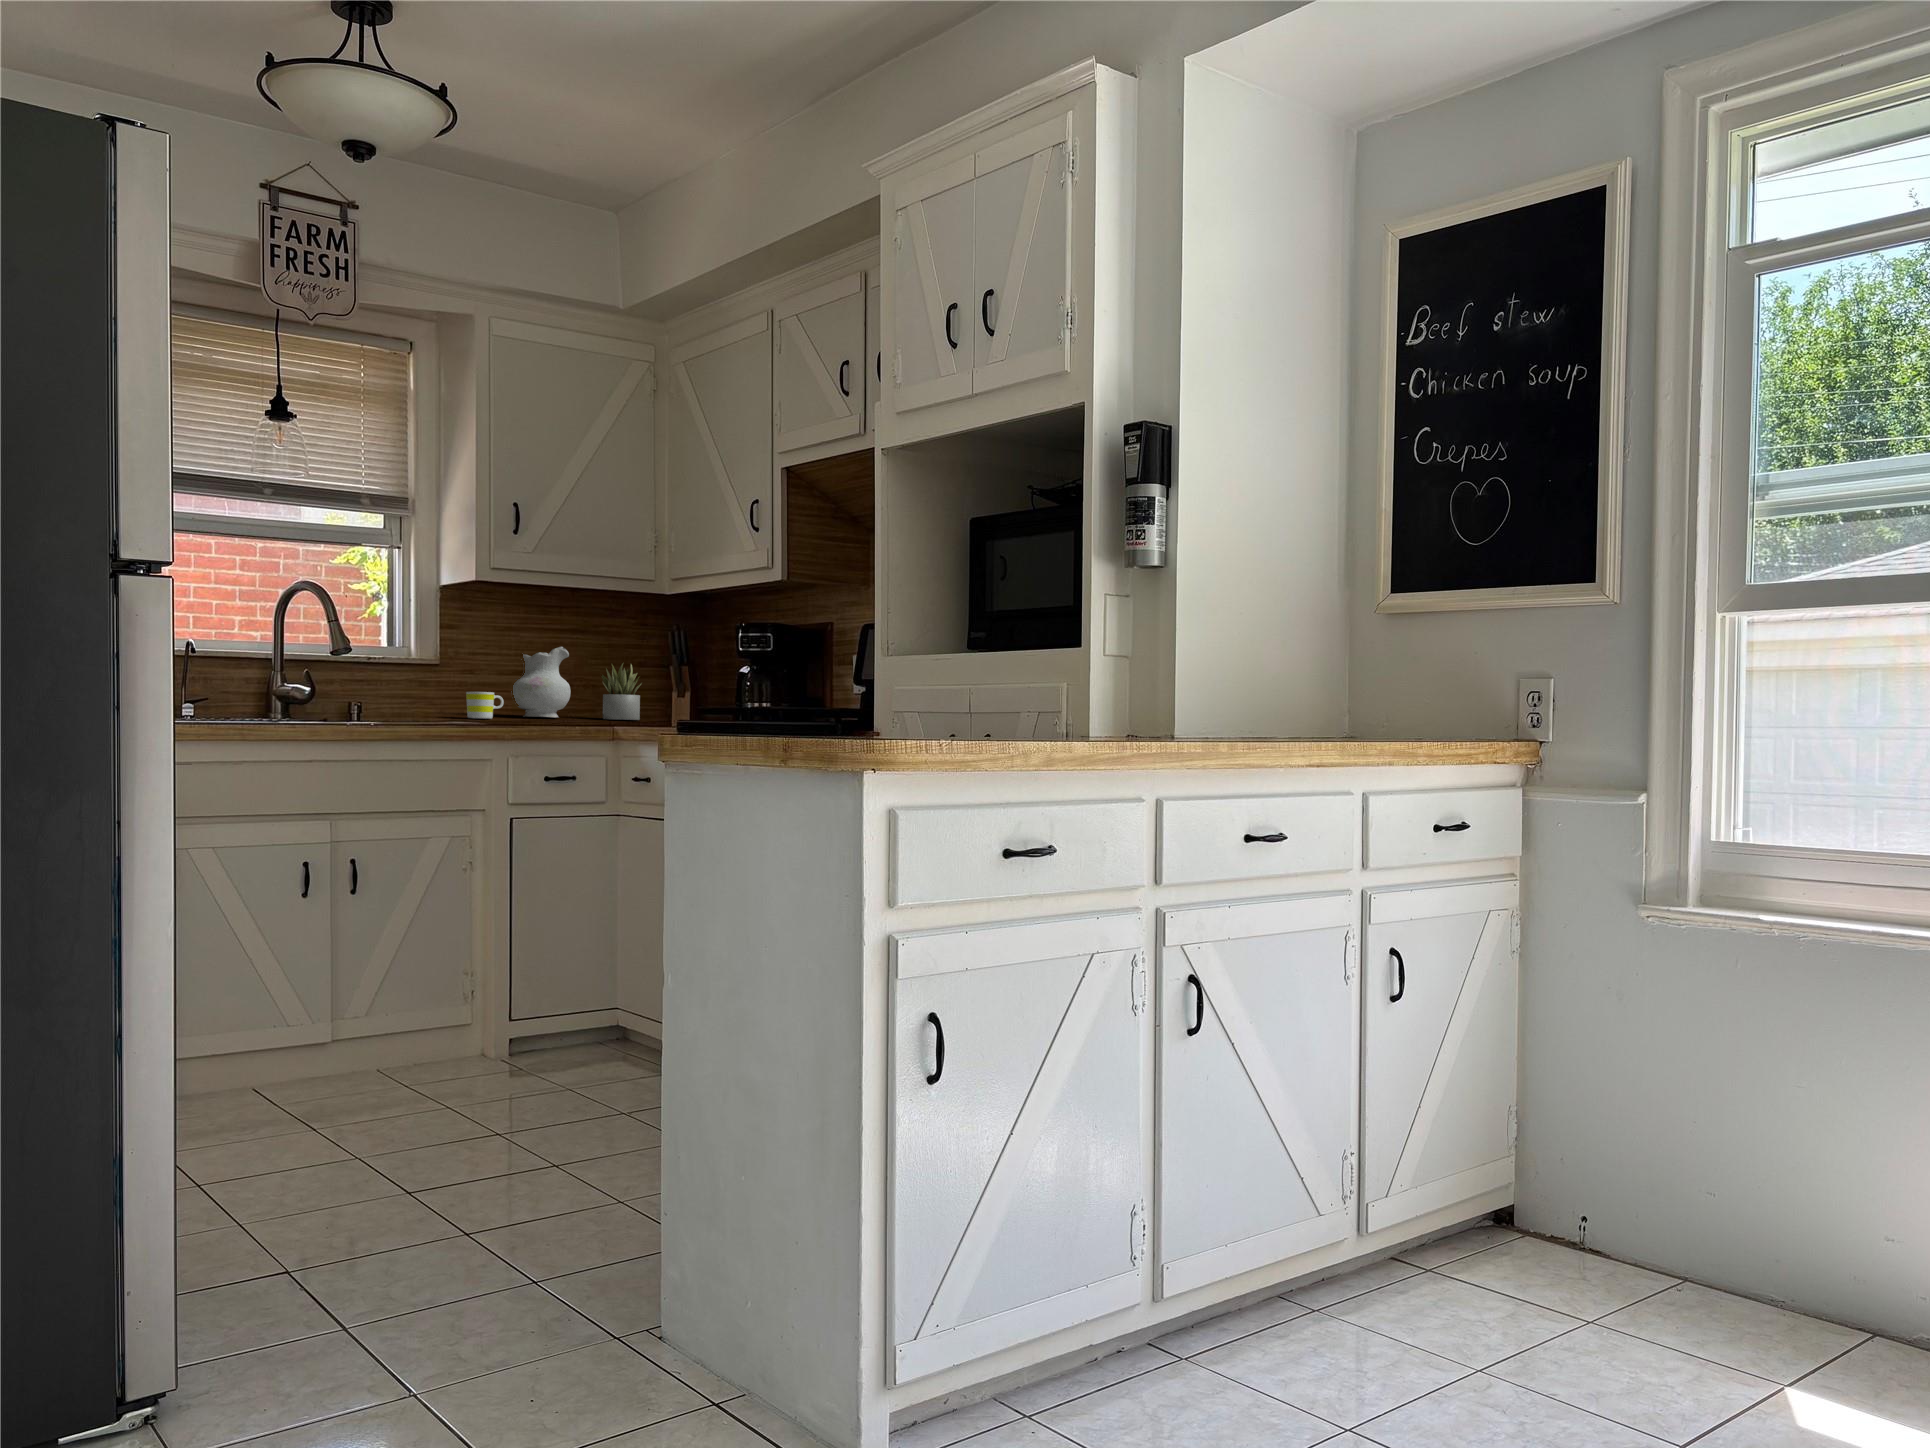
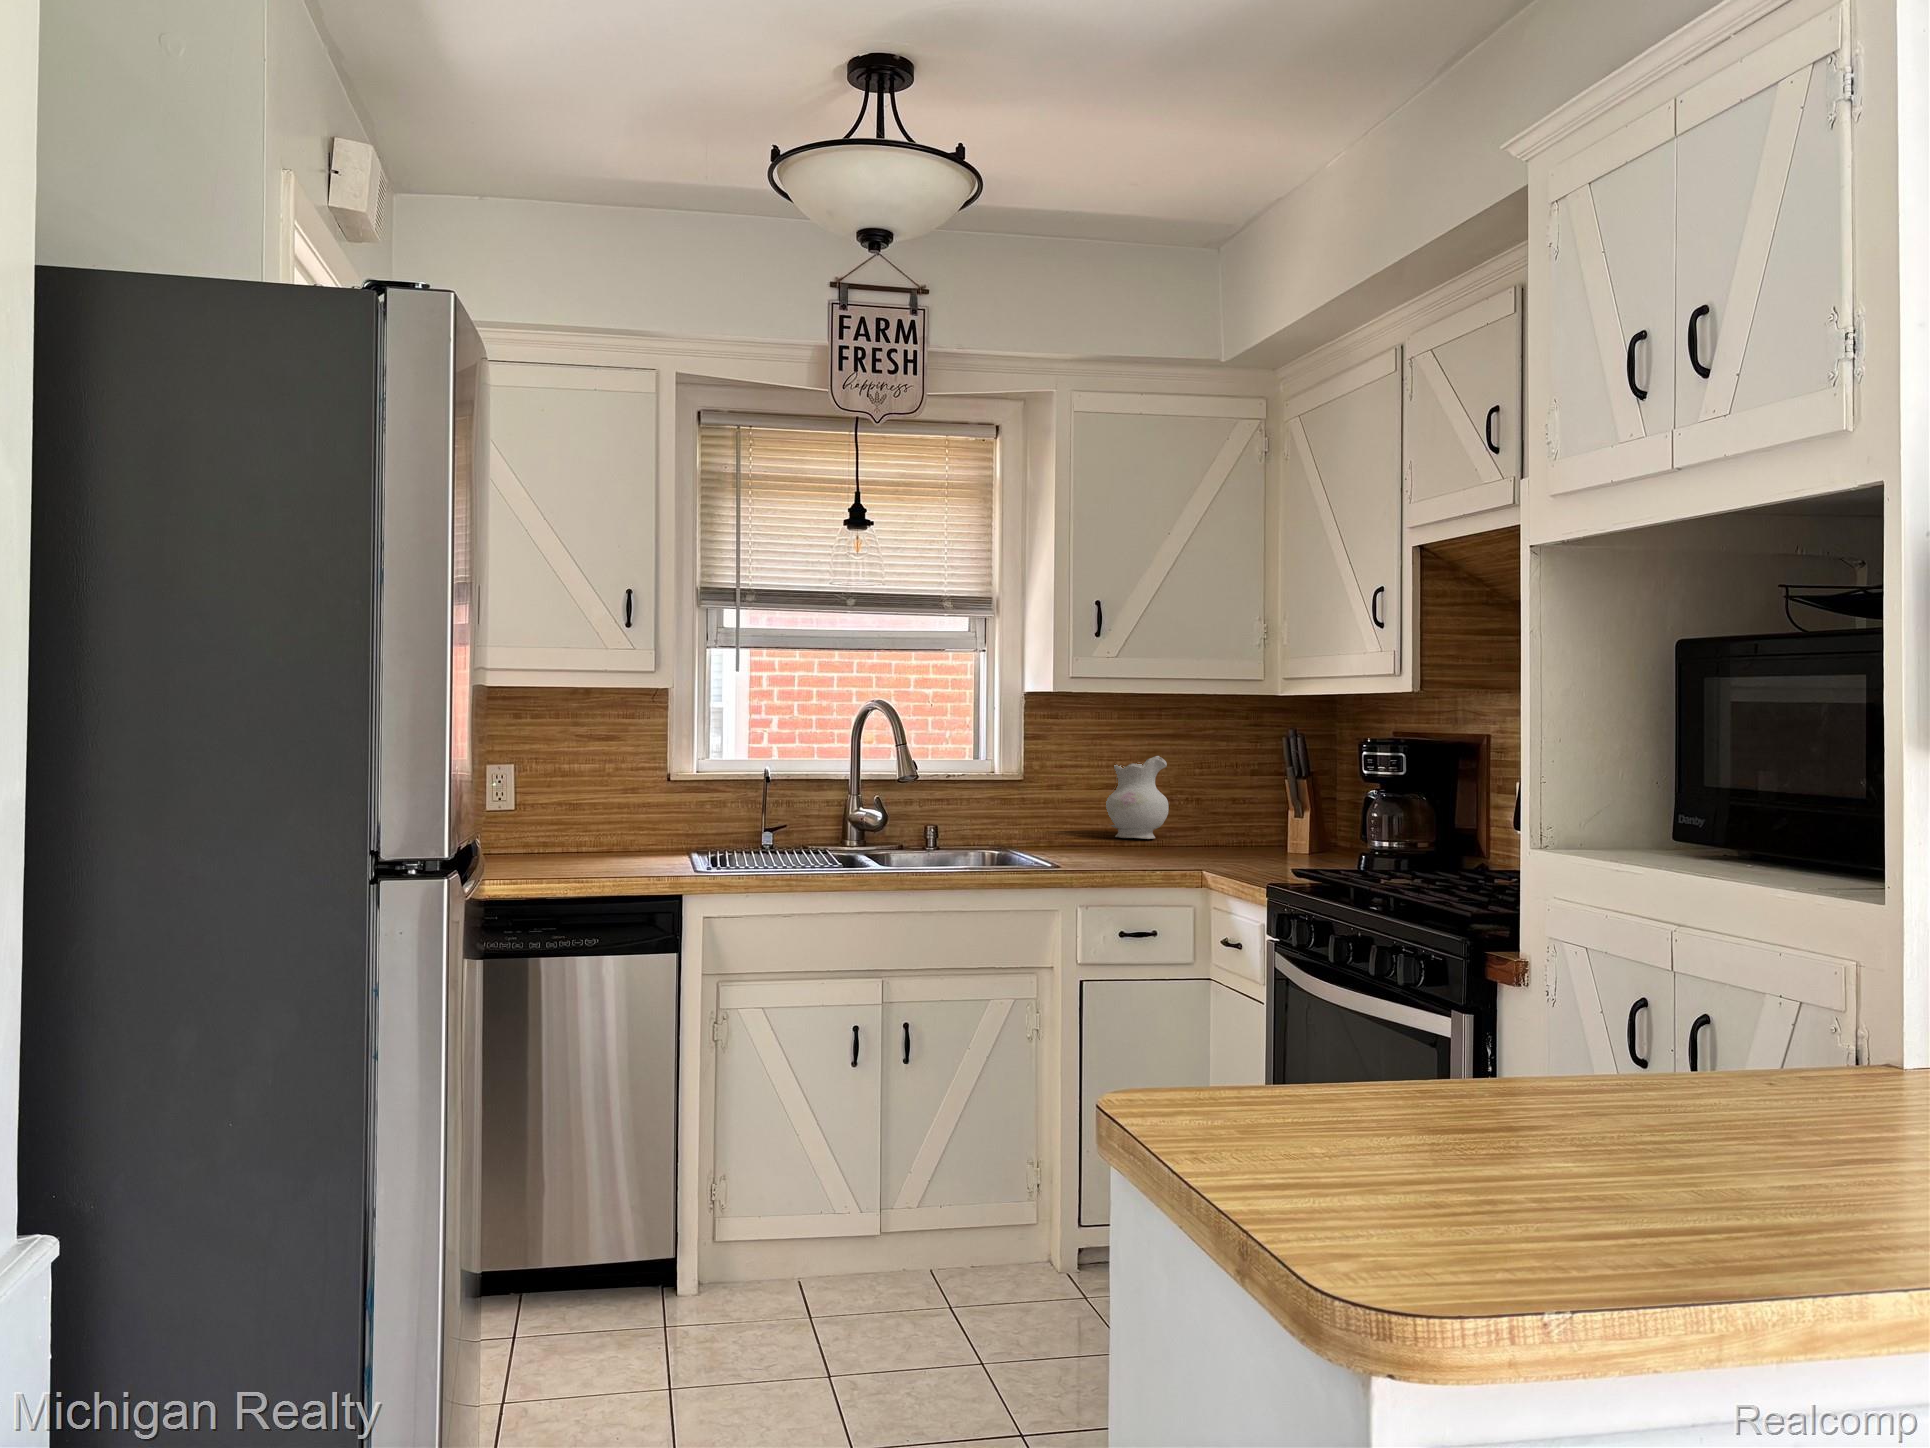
succulent plant: present [601,664,641,720] -> none [1204,771,1253,841]
mug: present [466,692,504,719] -> none [1049,813,1090,844]

